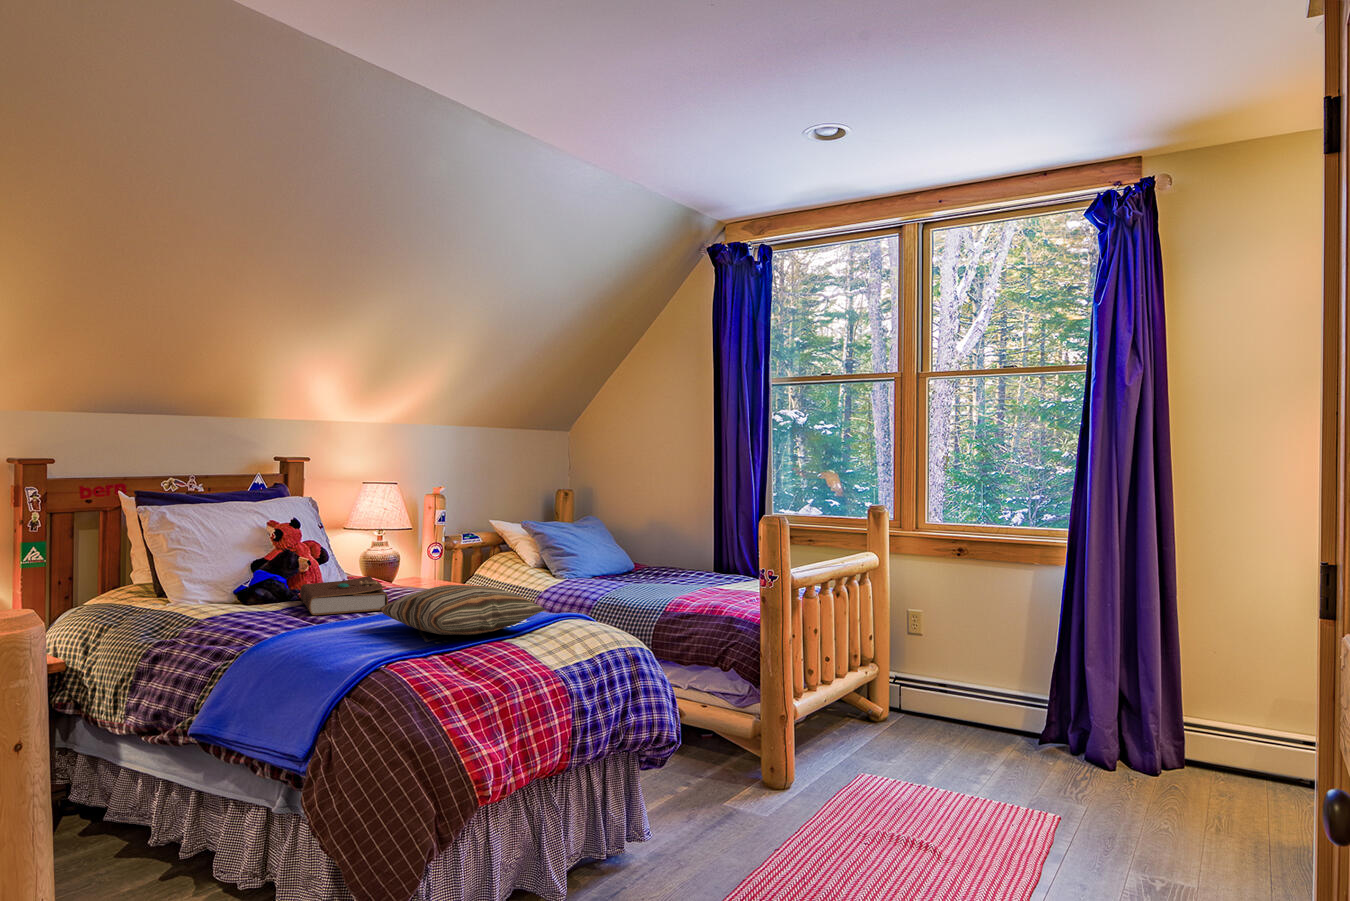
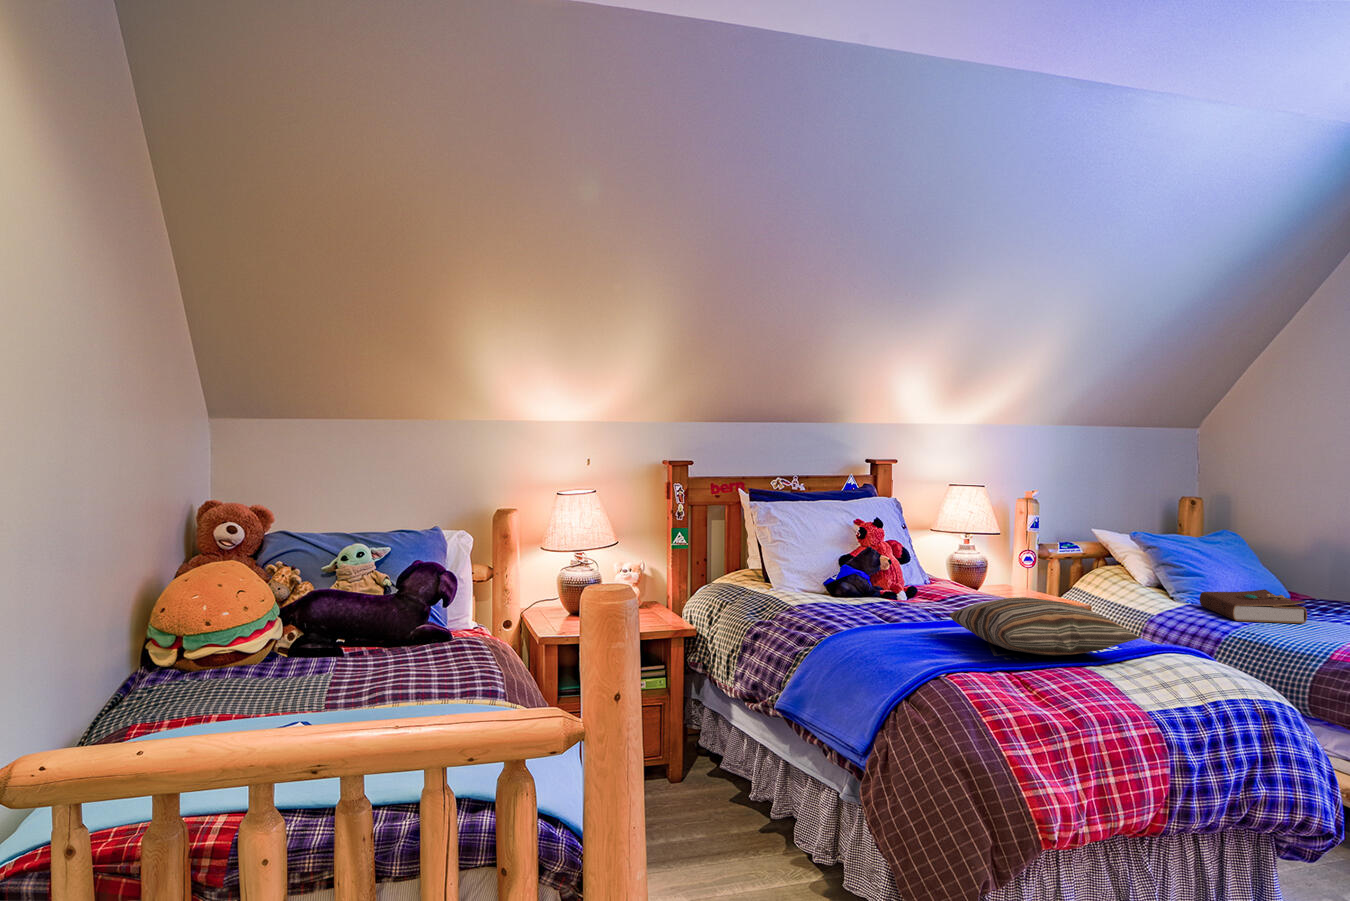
book: present [300,576,388,615] -> present [1200,589,1307,623]

